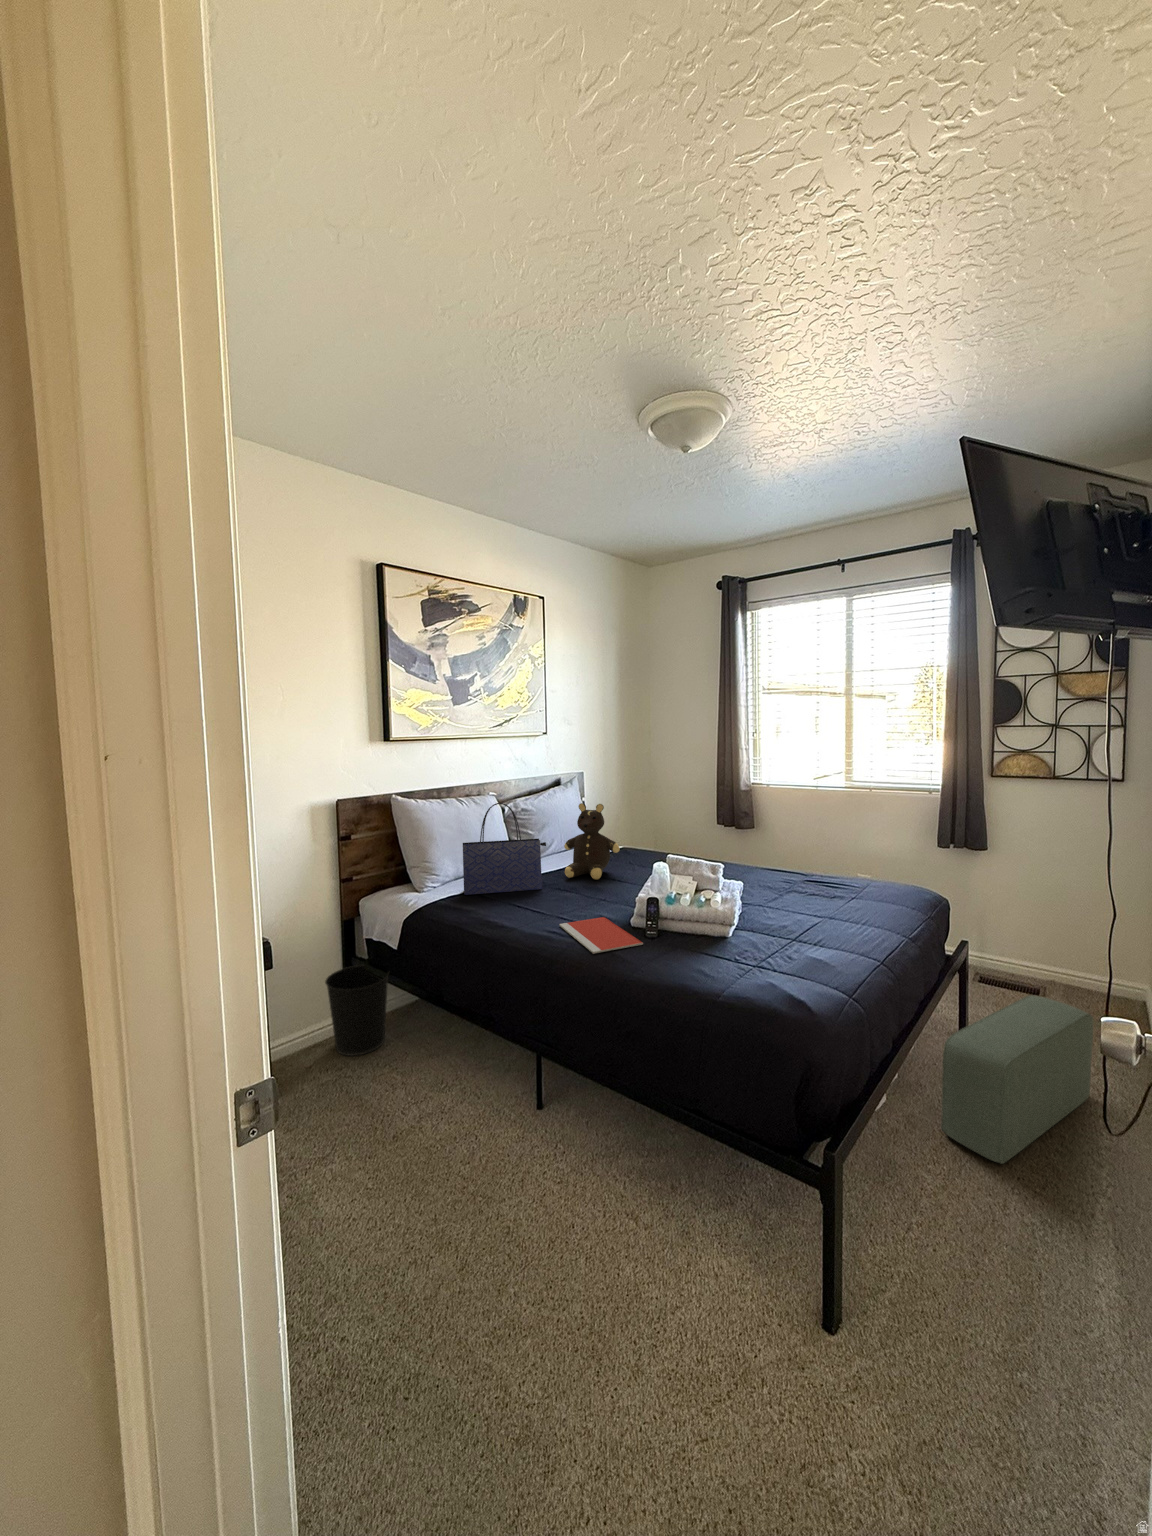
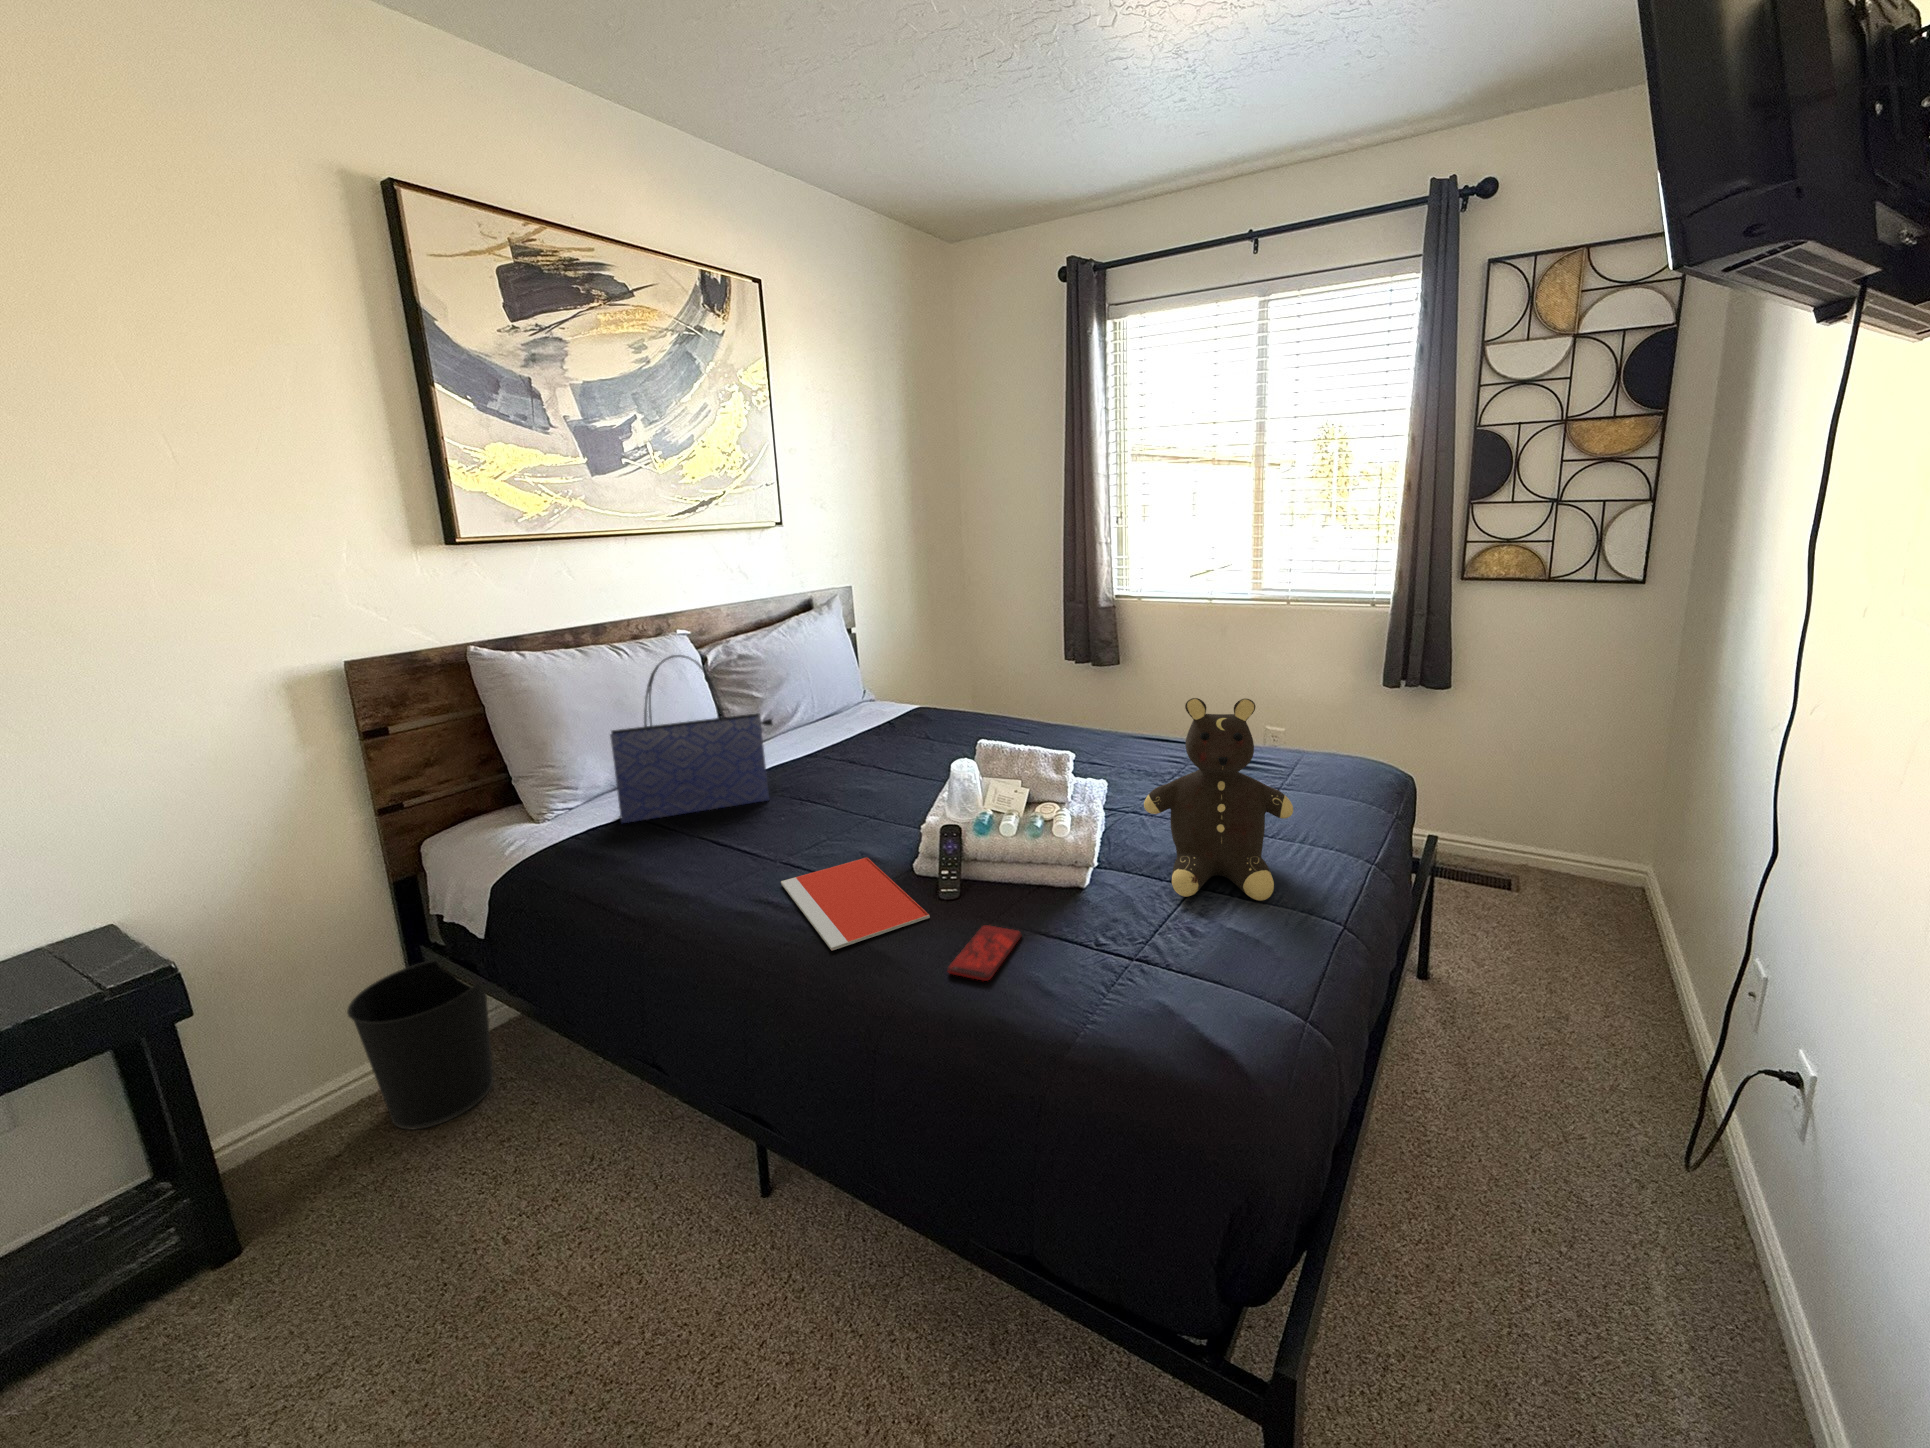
teddy bear: present [564,803,620,879] -> present [1144,698,1293,901]
smartphone: none [656,948,695,970] -> present [947,925,1021,981]
pouf: present [941,995,1093,1164] -> none [1414,917,1620,1209]

